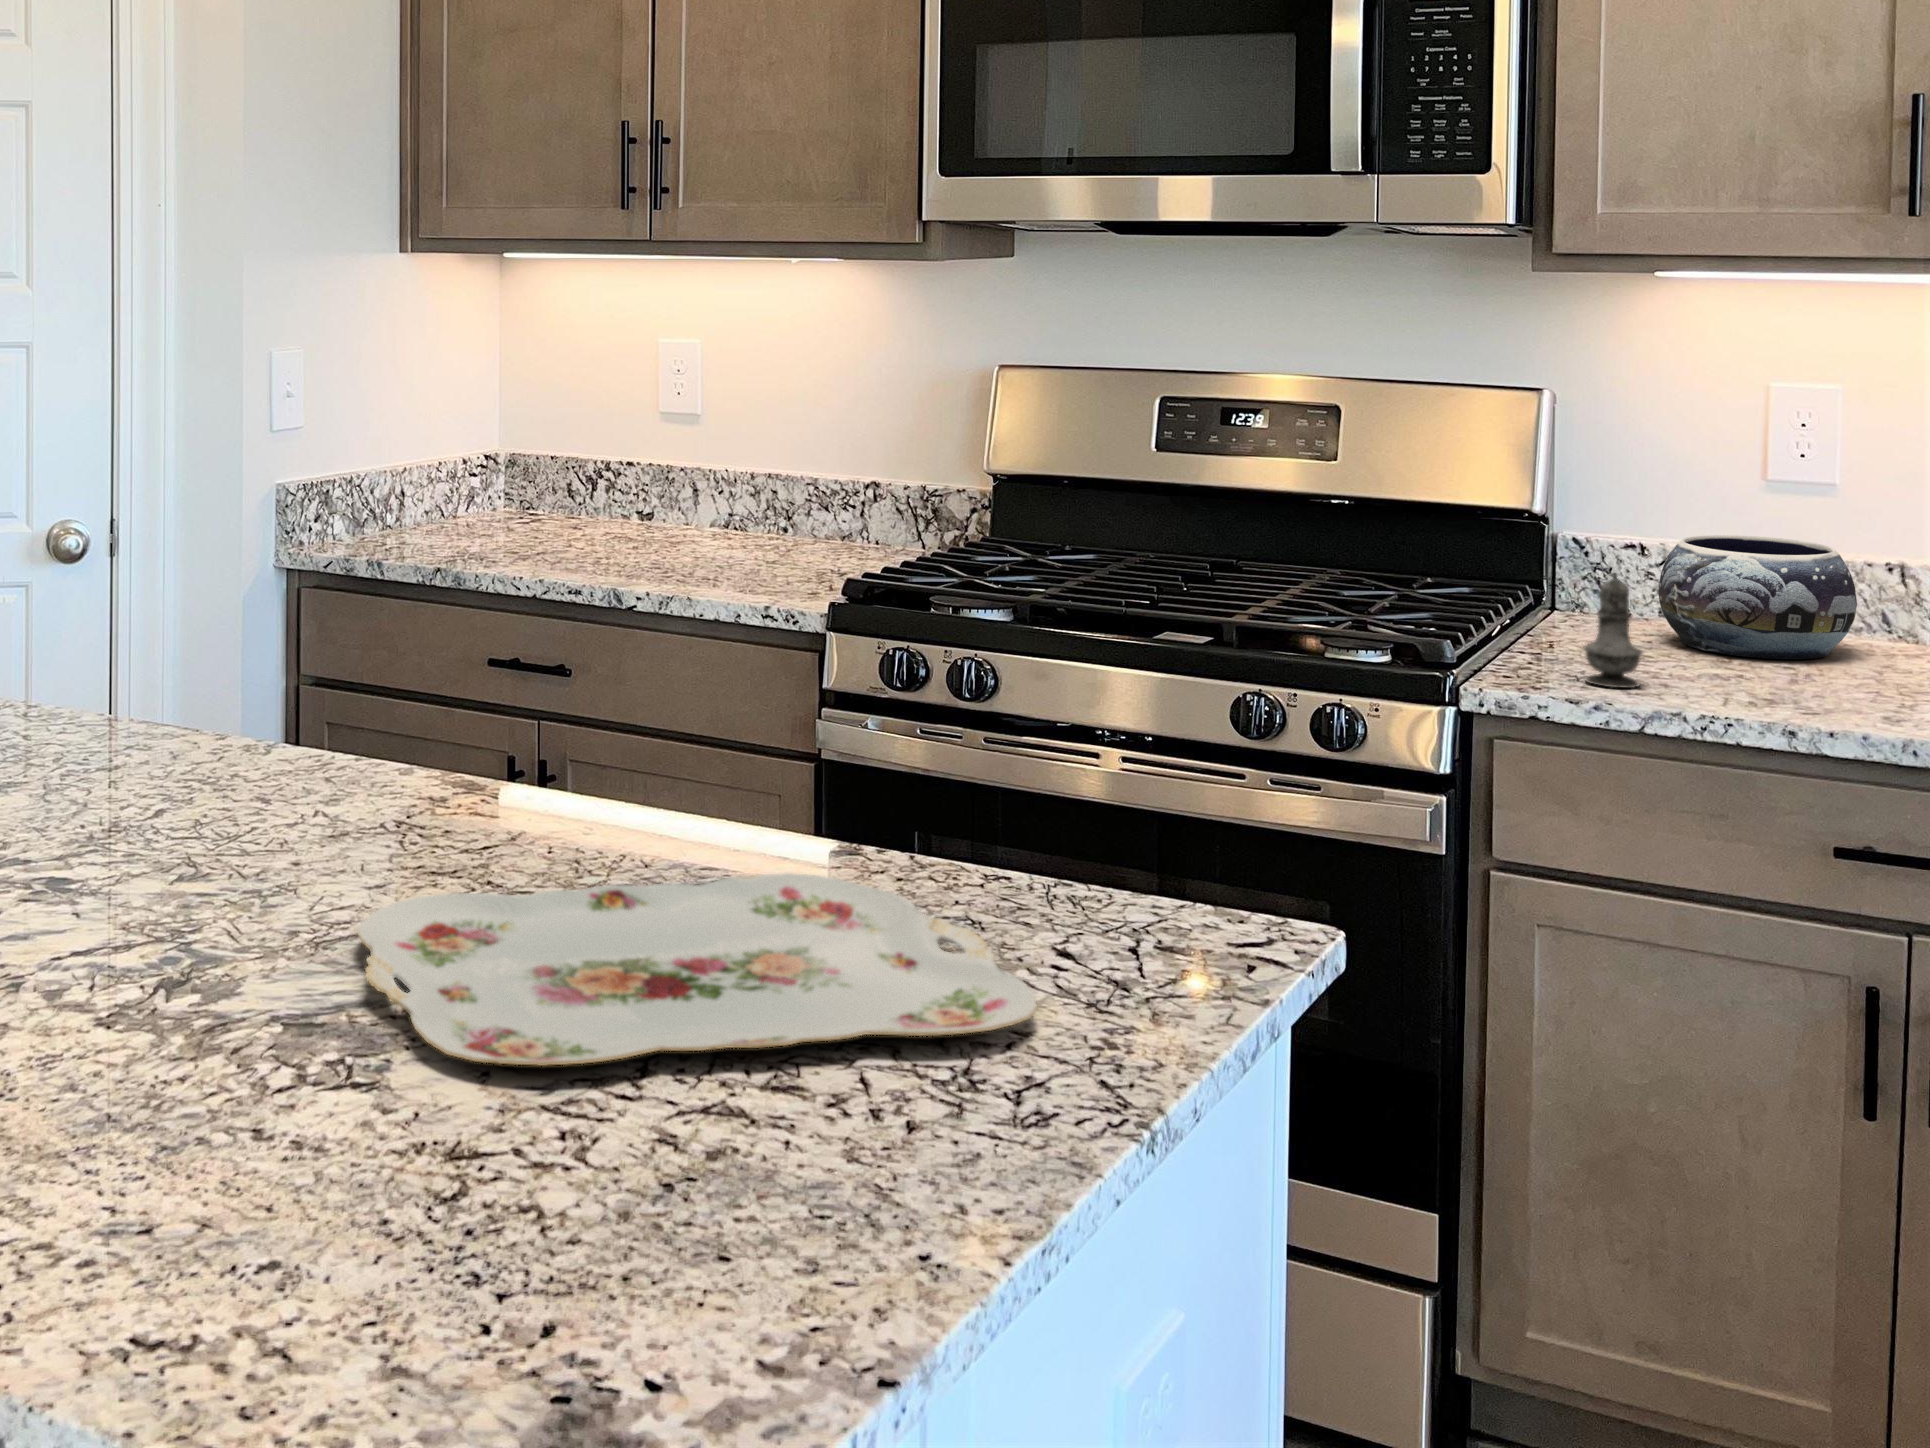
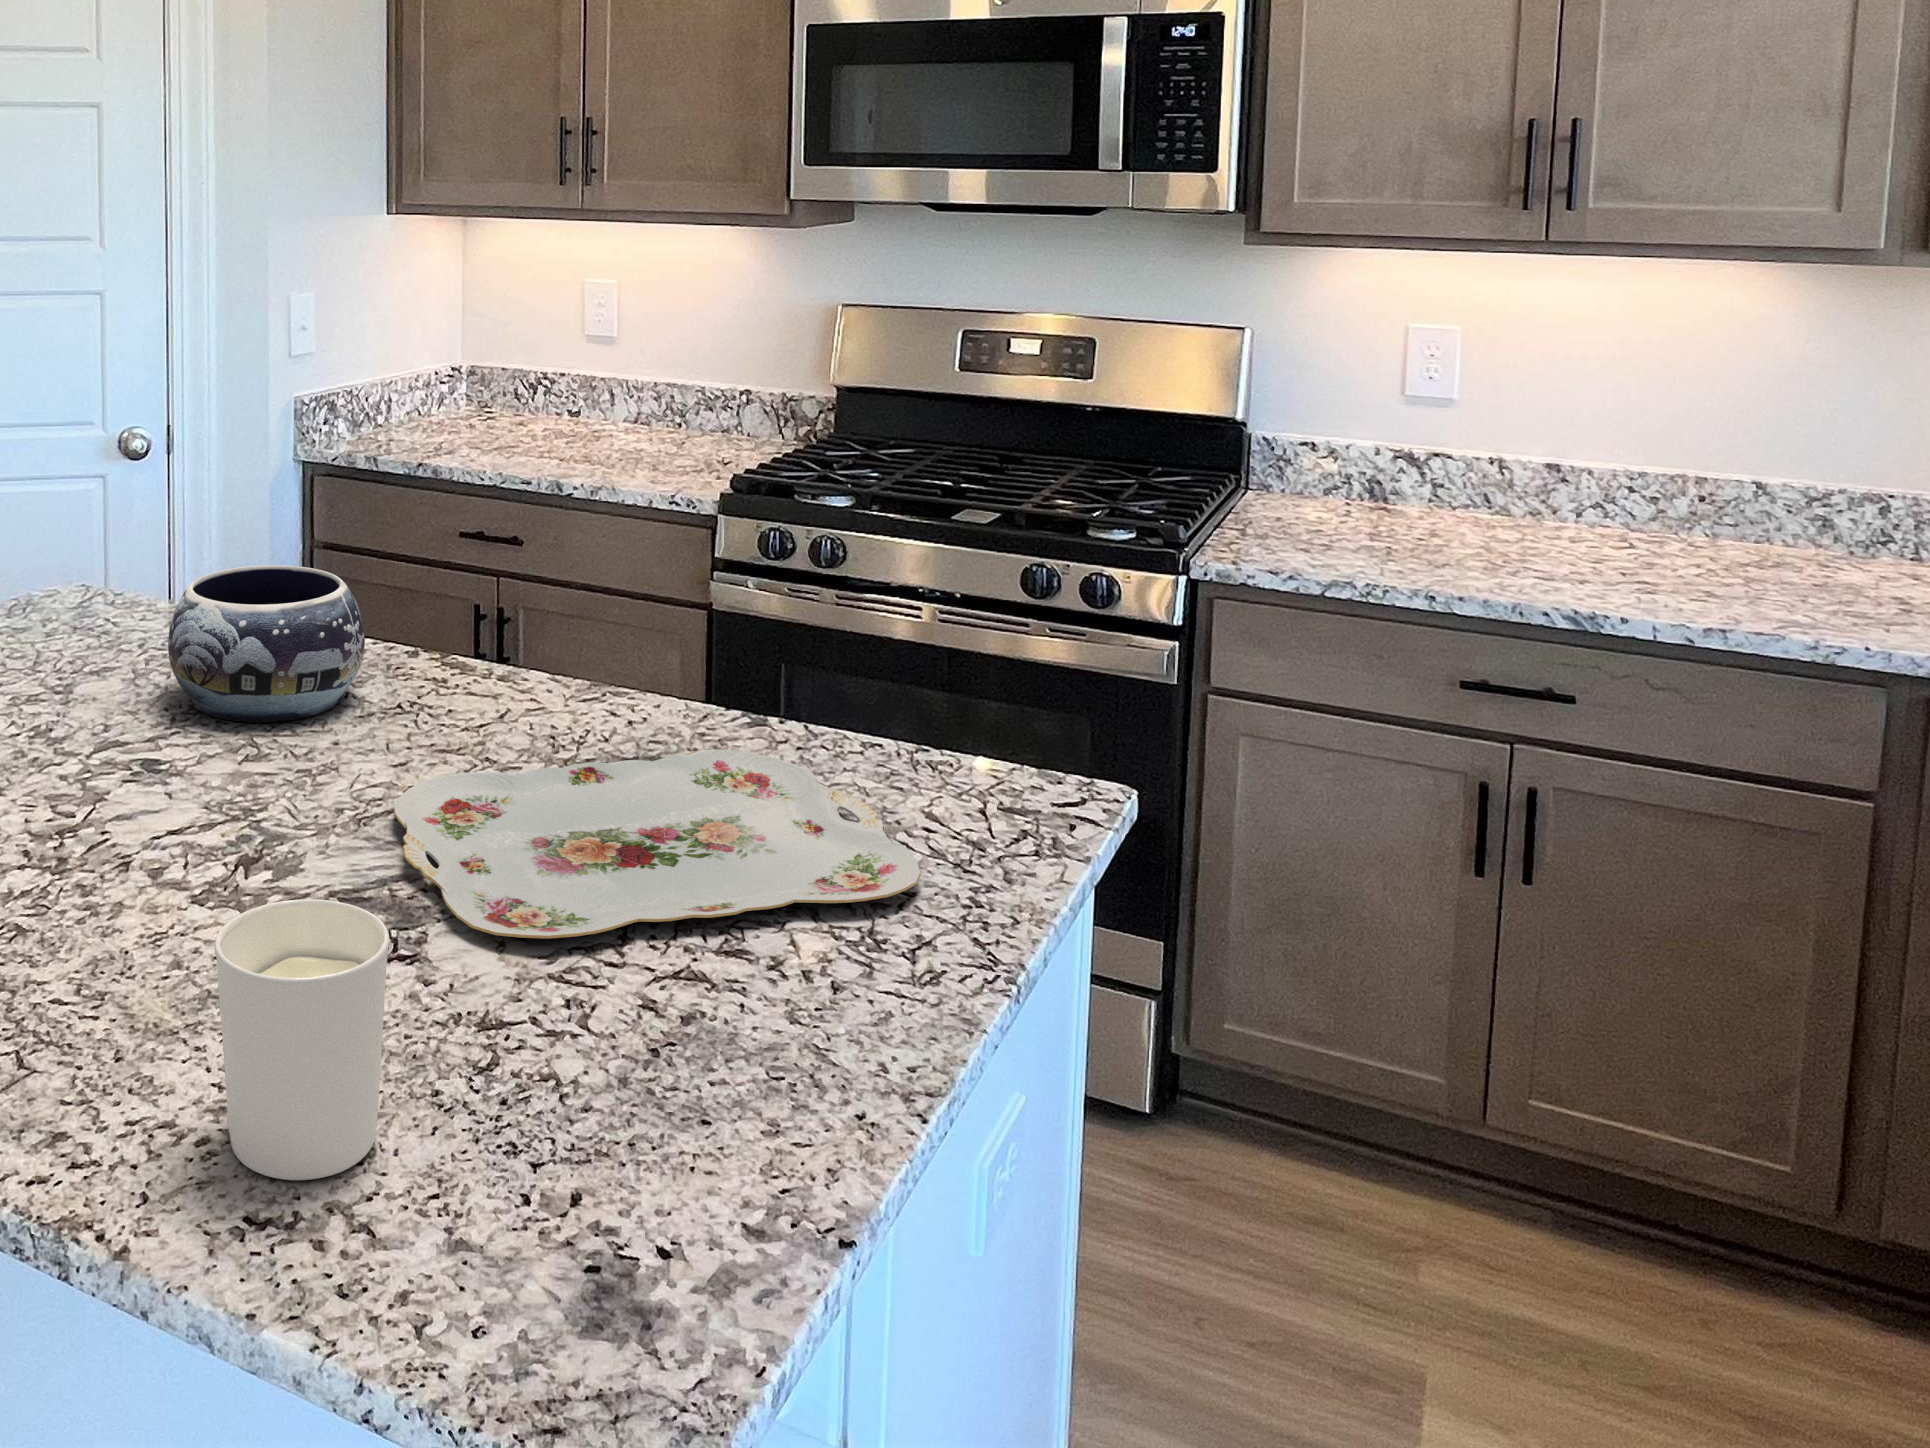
decorative bowl: present [1659,535,1857,659] -> present [168,565,365,722]
salt shaker: present [1584,573,1643,688] -> none [1273,475,1317,560]
candle holder: none [104,968,321,1302] -> present [215,899,389,1180]

